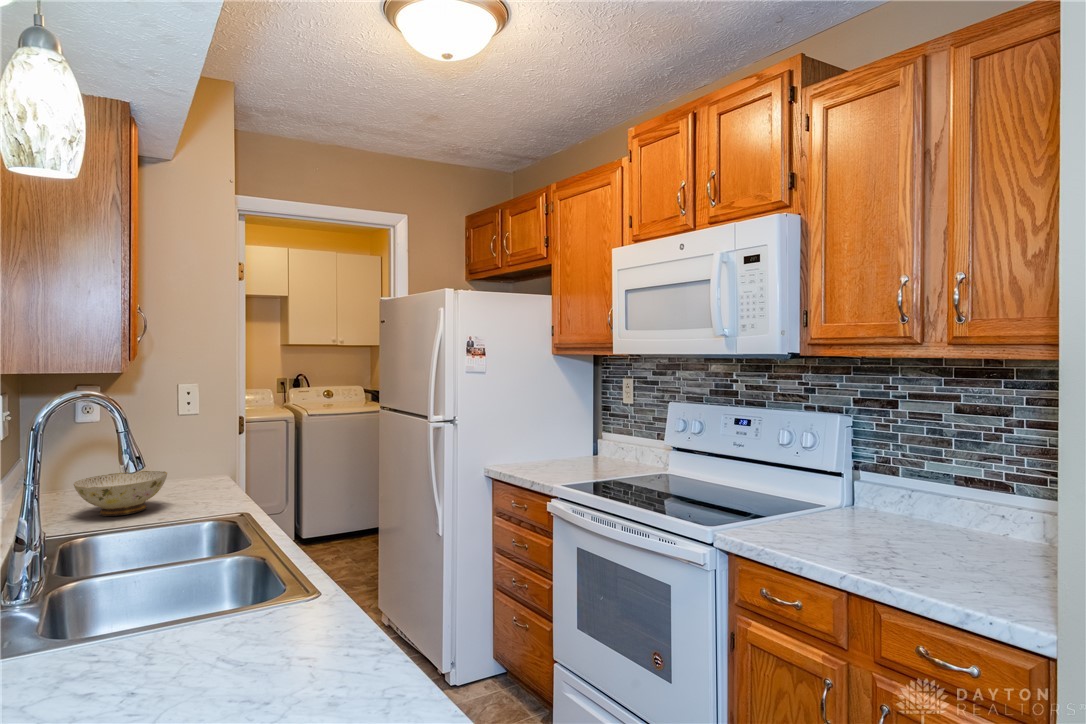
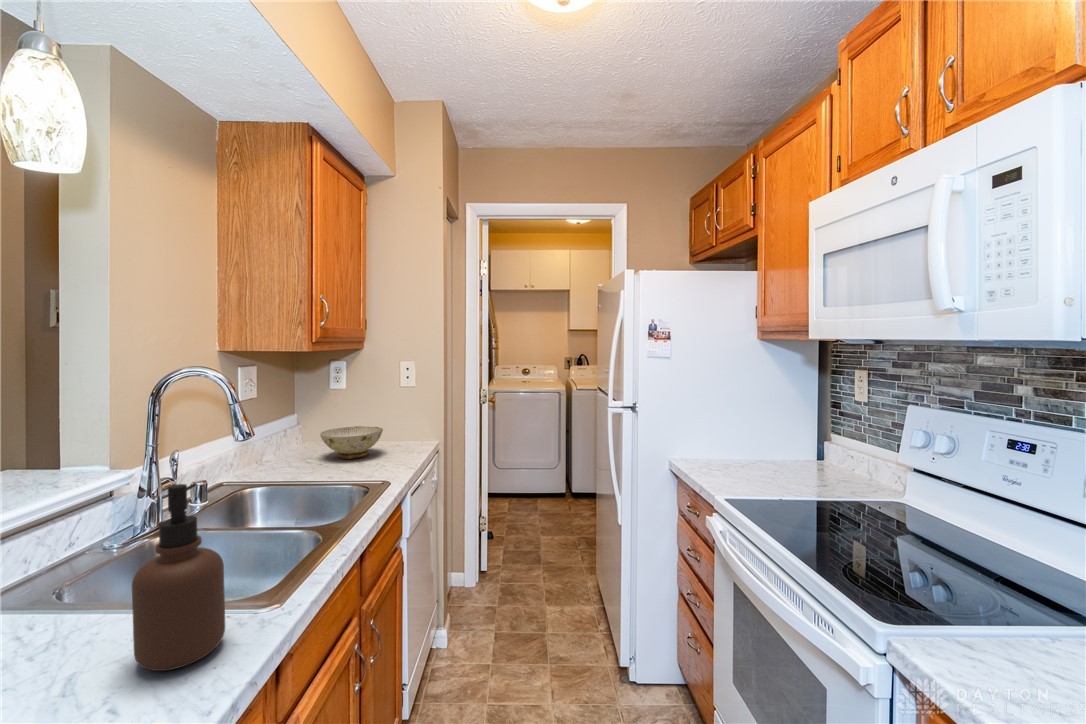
soap dispenser: none [257,495,334,673] -> present [132,483,225,671]

